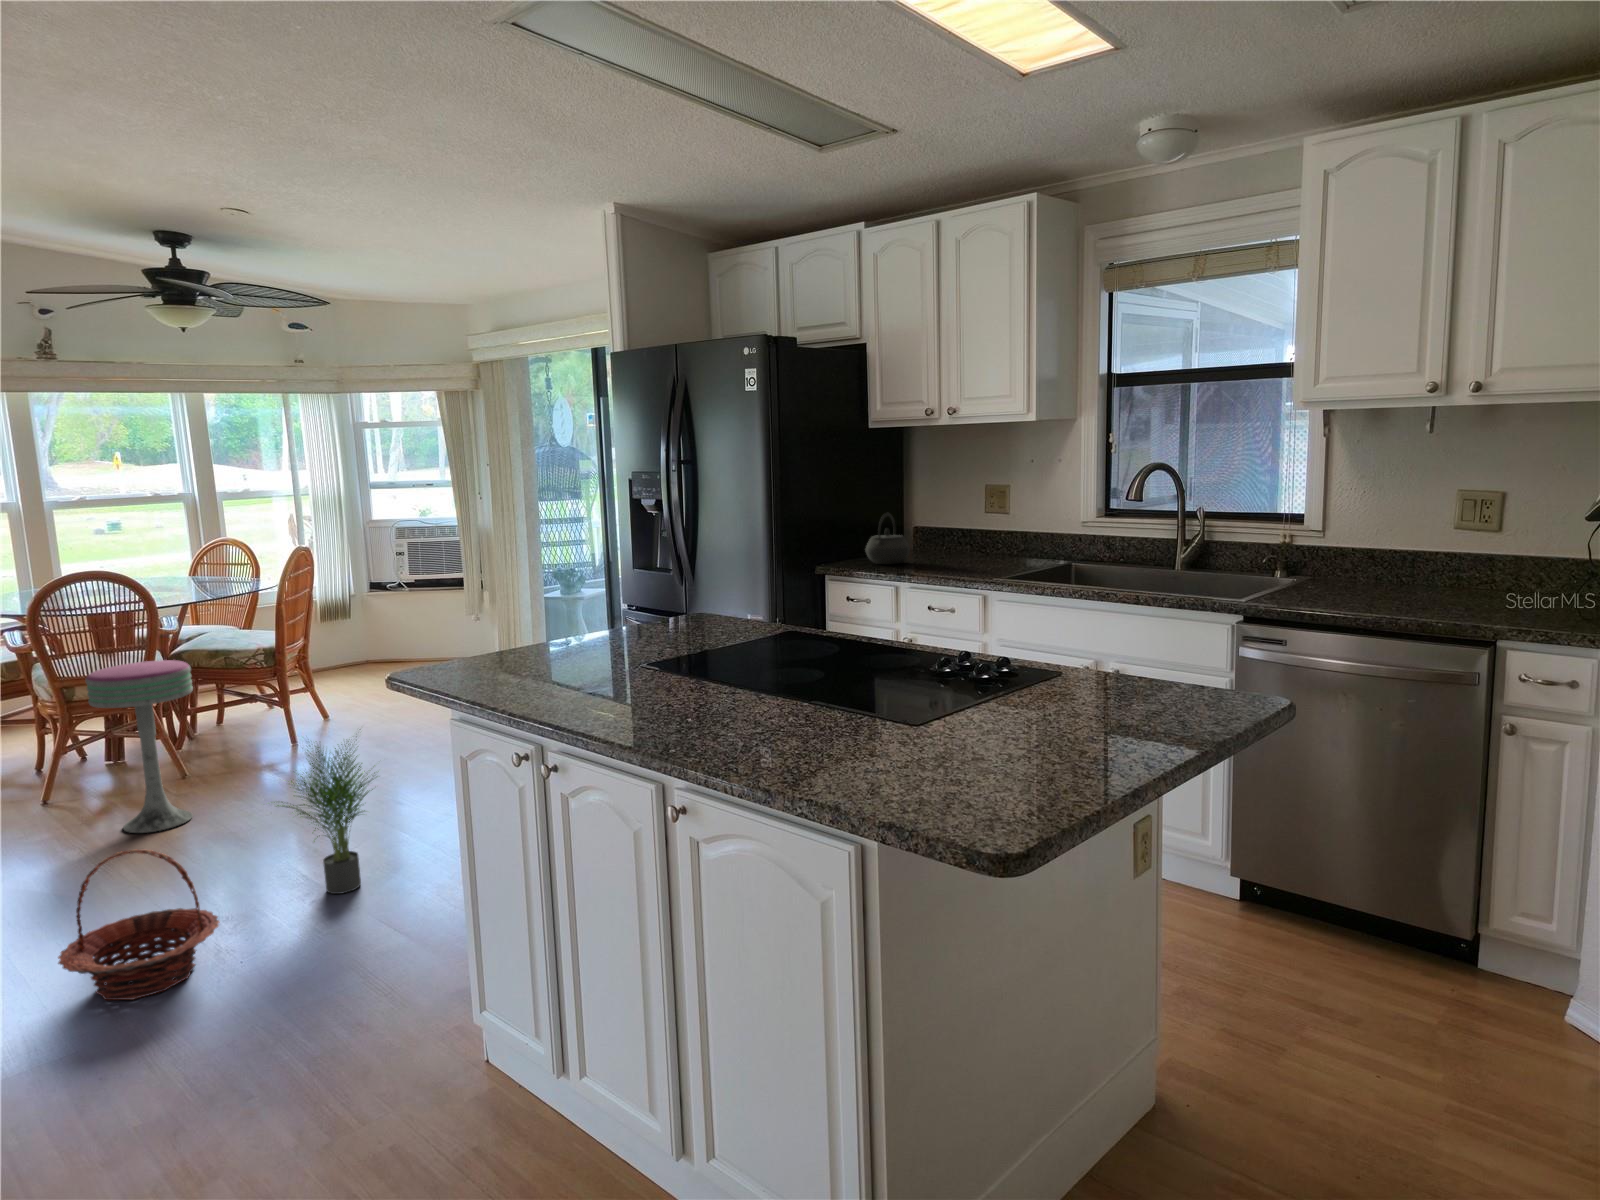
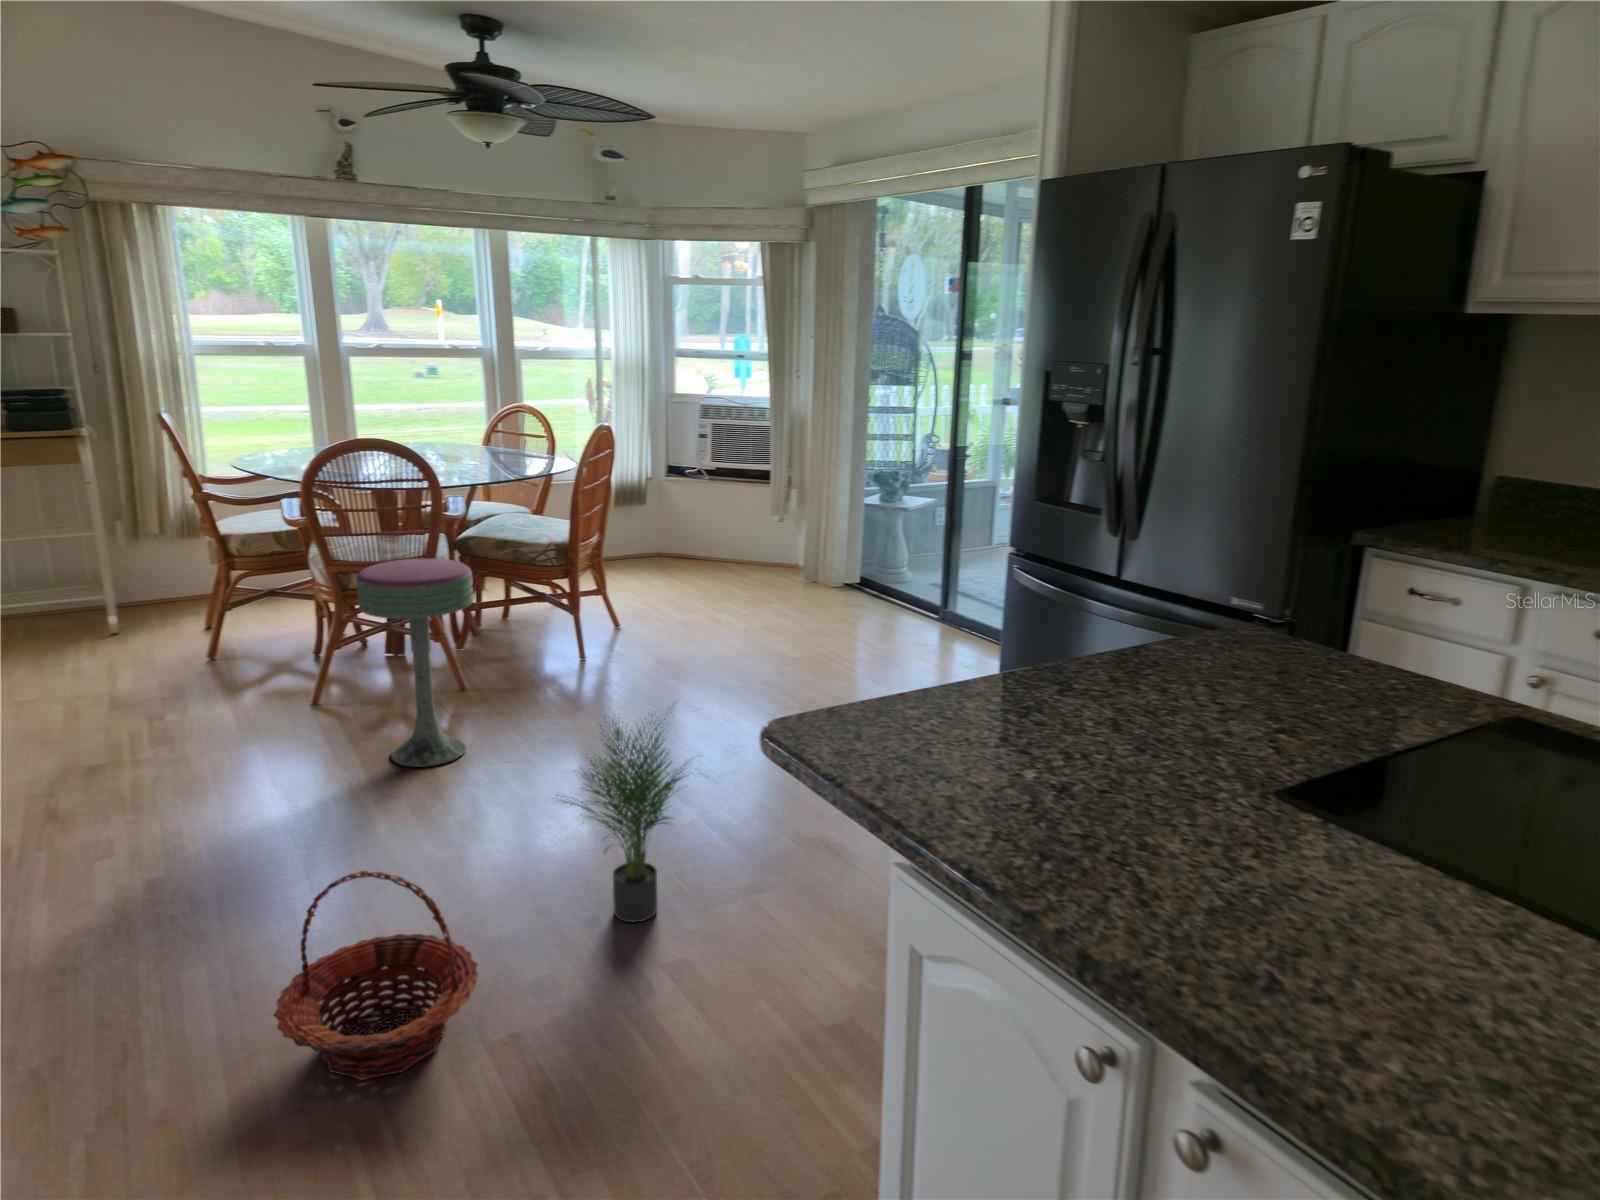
kettle: present [866,513,910,564] -> none [1440,455,1526,541]

